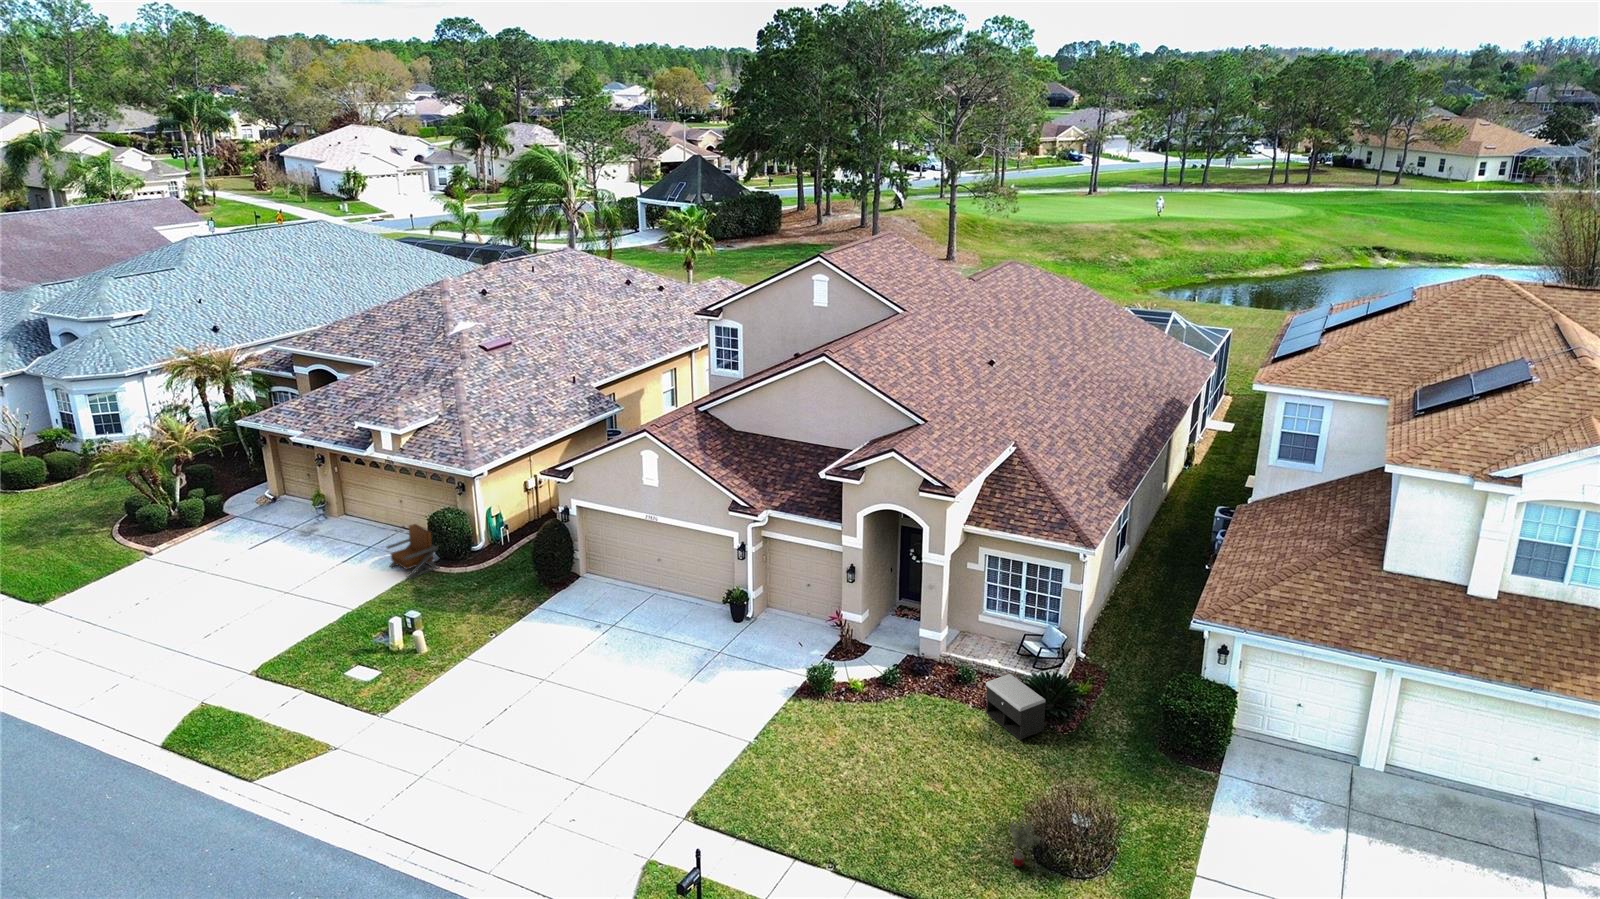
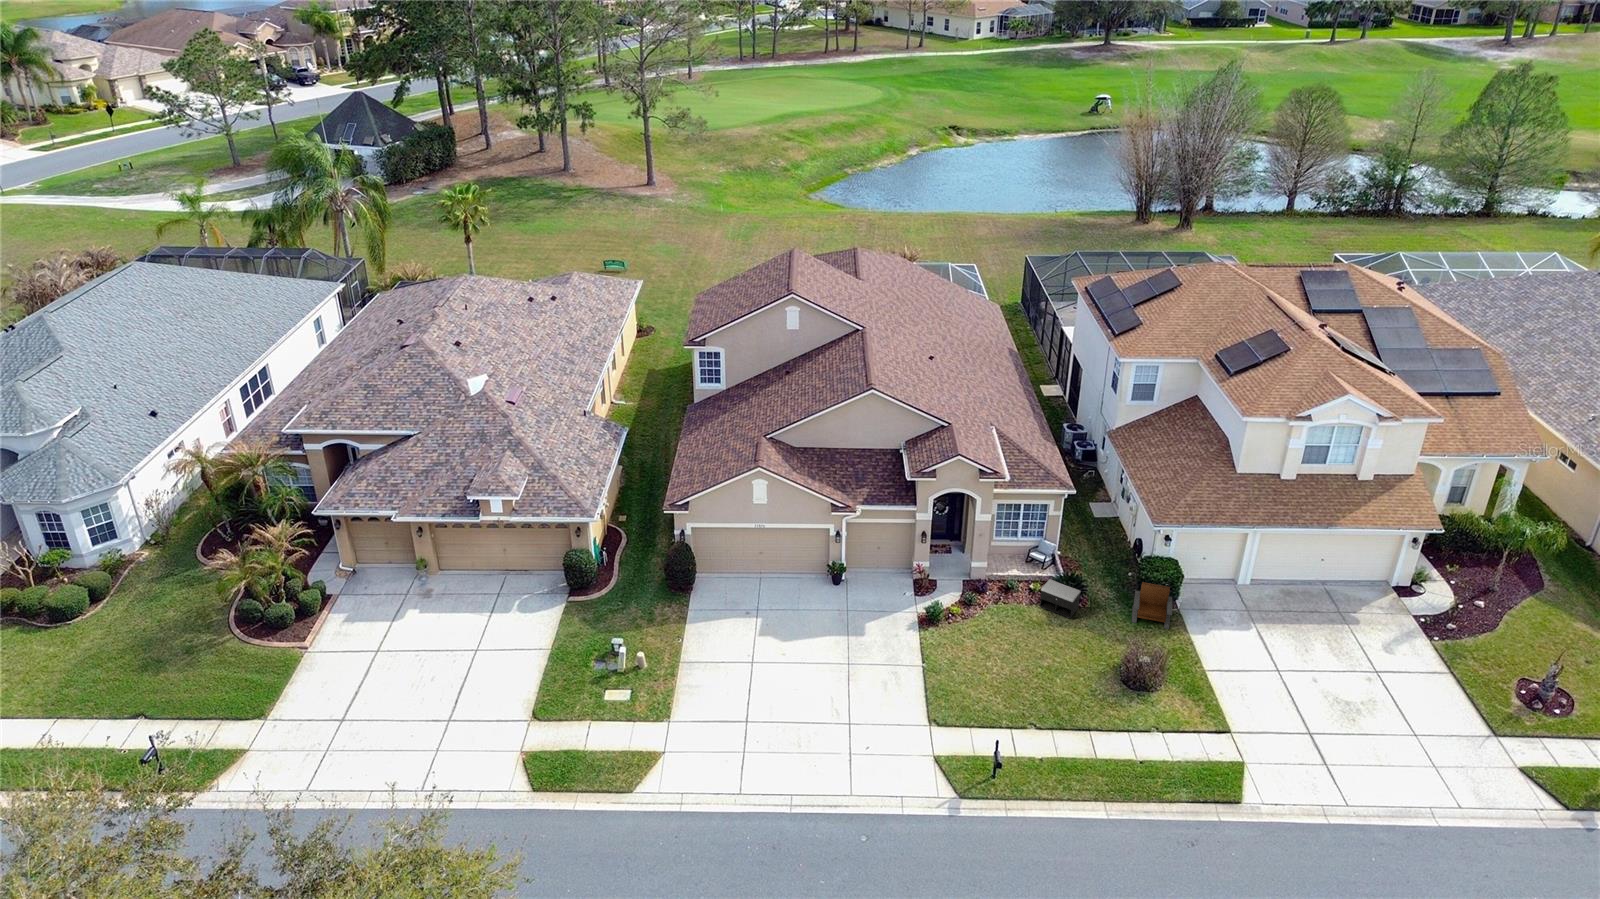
lounge chair: present [387,524,439,578] -> present [1132,582,1172,629]
potted tree: present [1009,820,1040,866] -> none [1116,668,1142,694]

